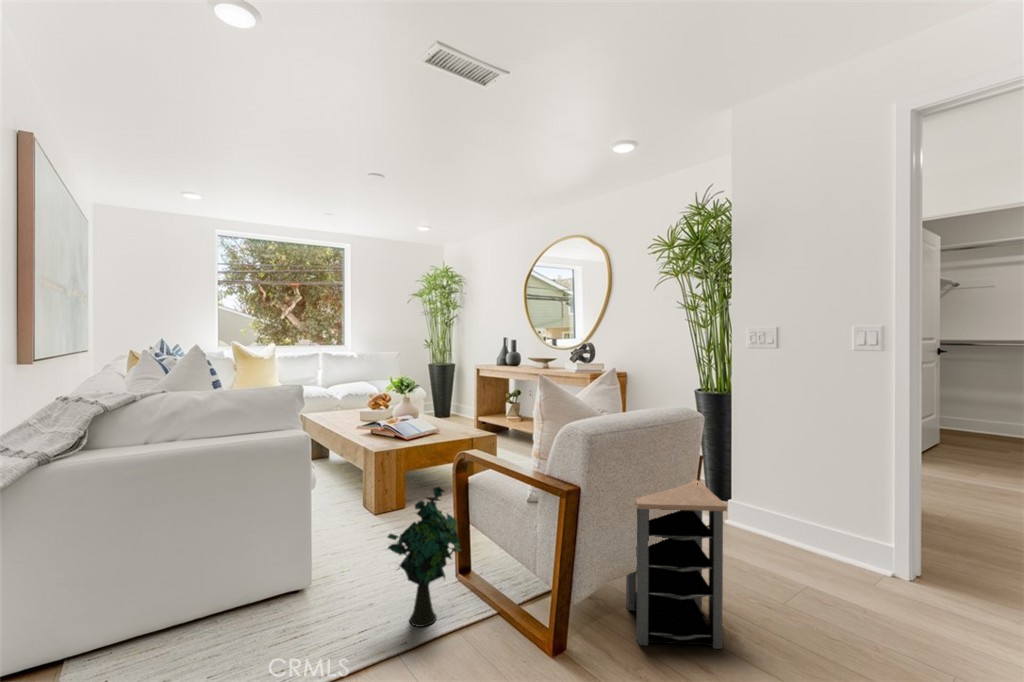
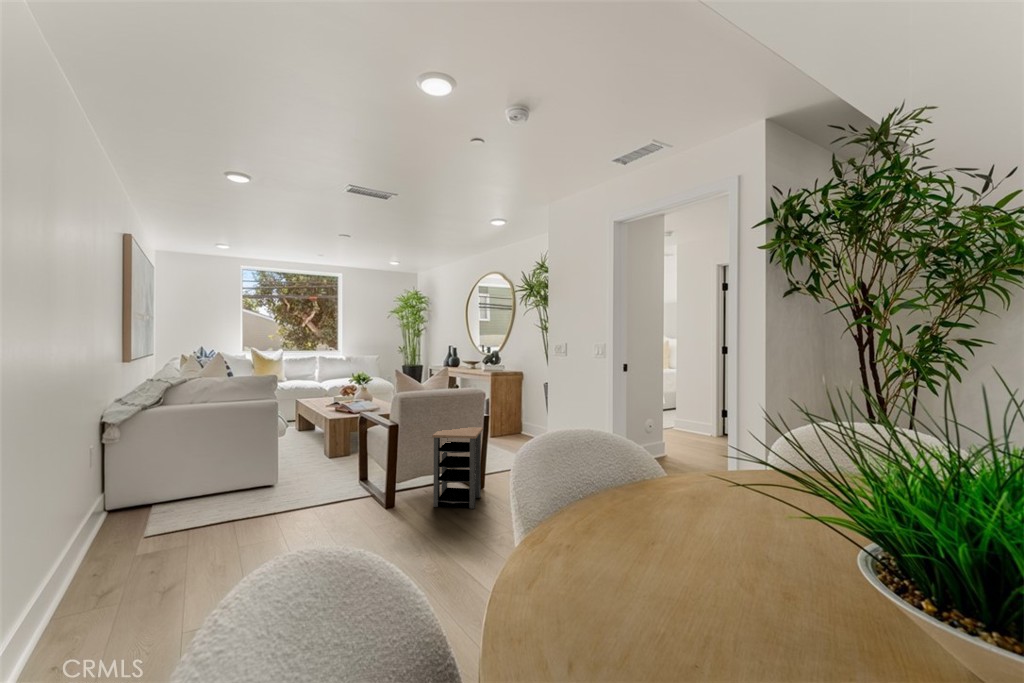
decorative plant: present [388,487,461,627] -> none [309,428,353,499]

